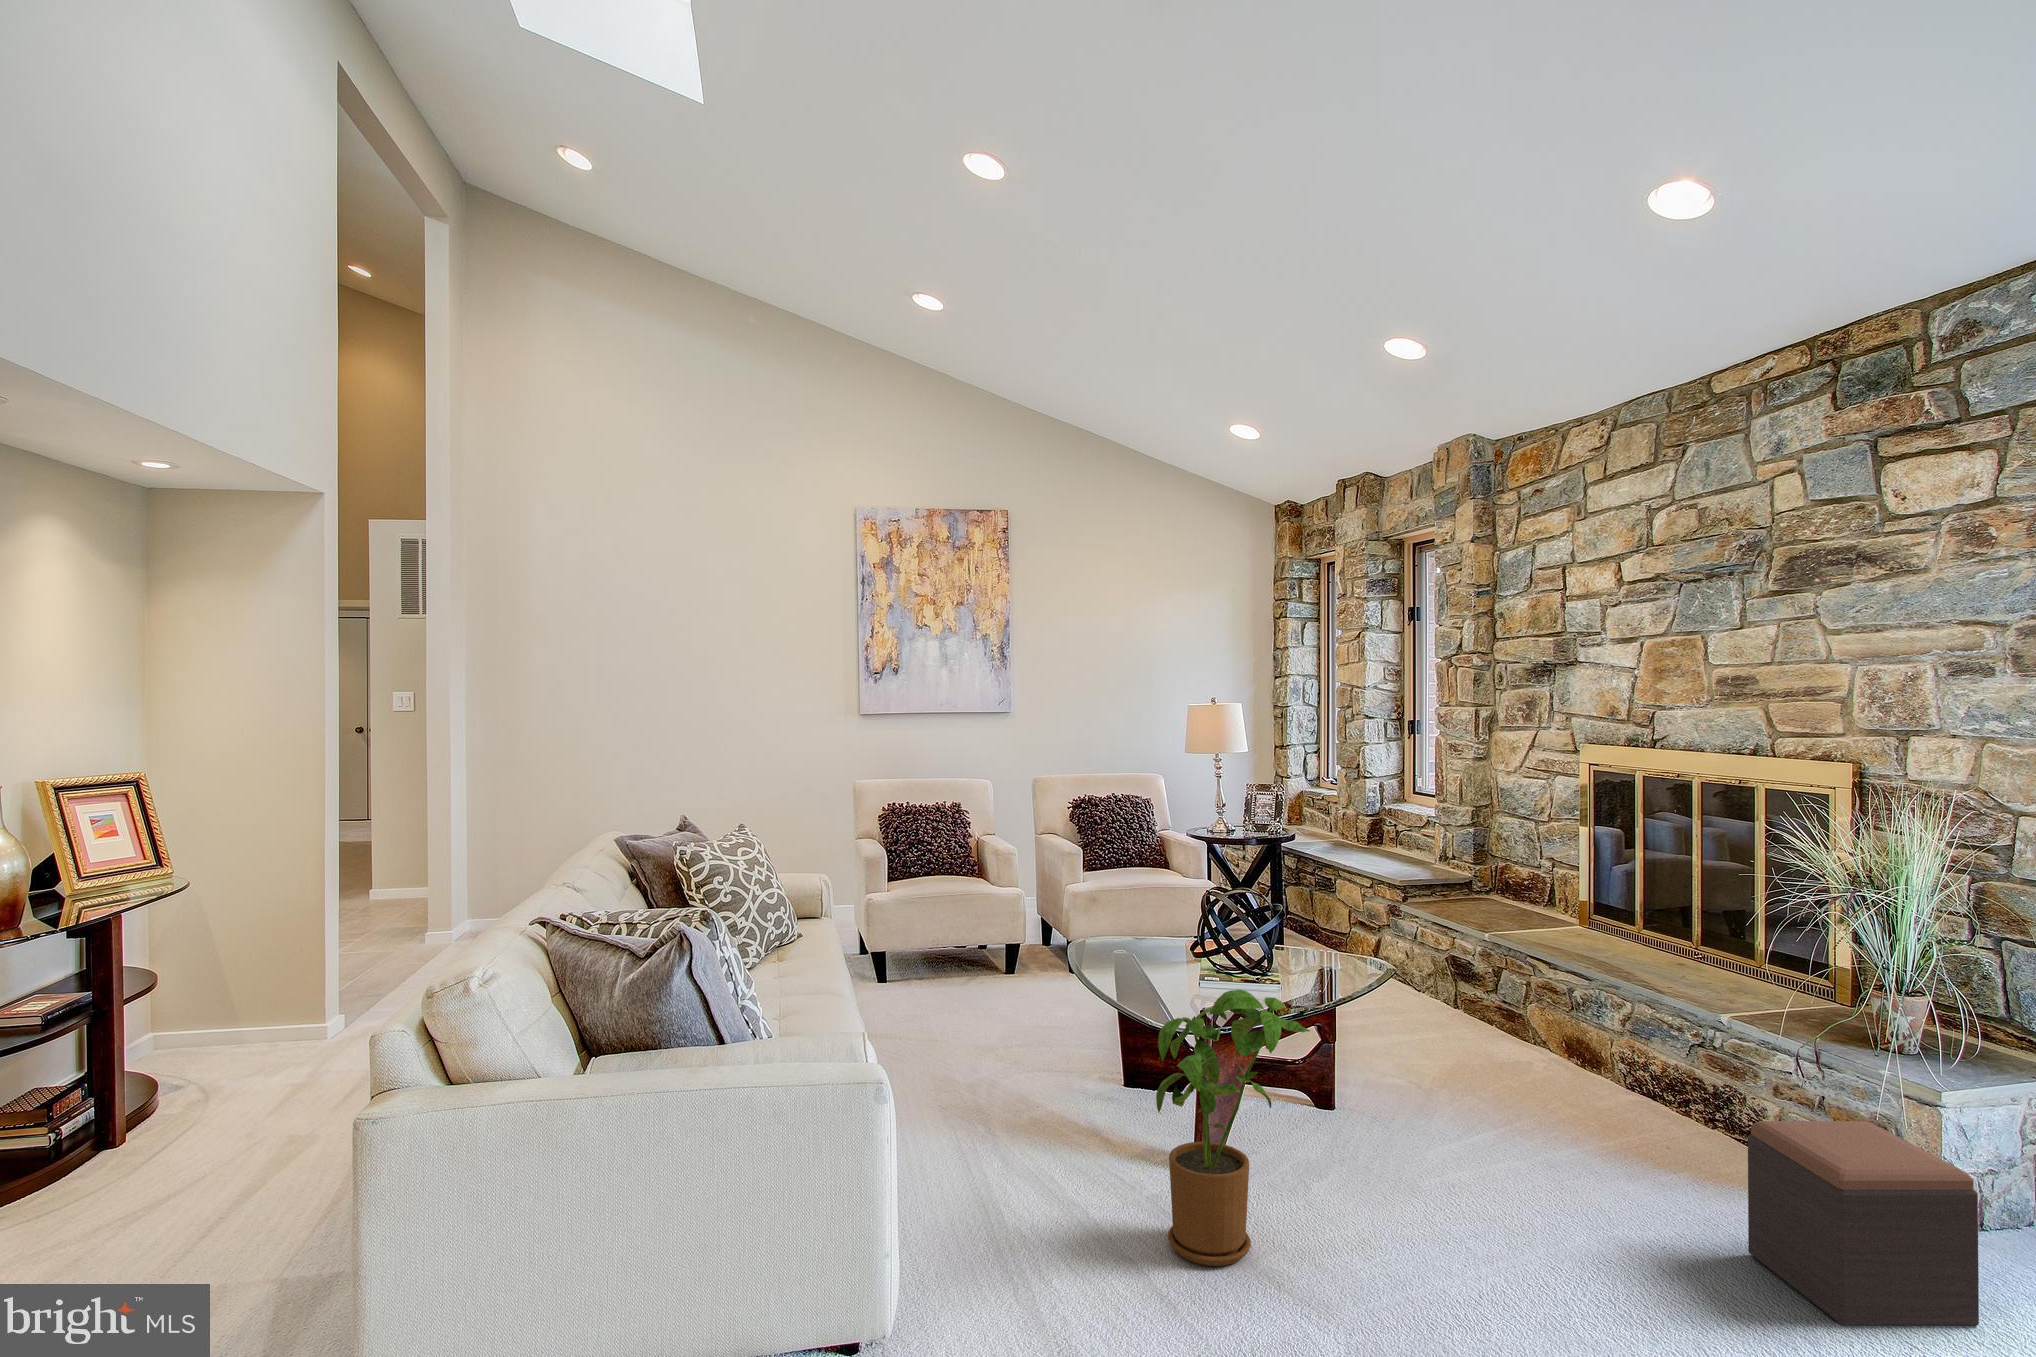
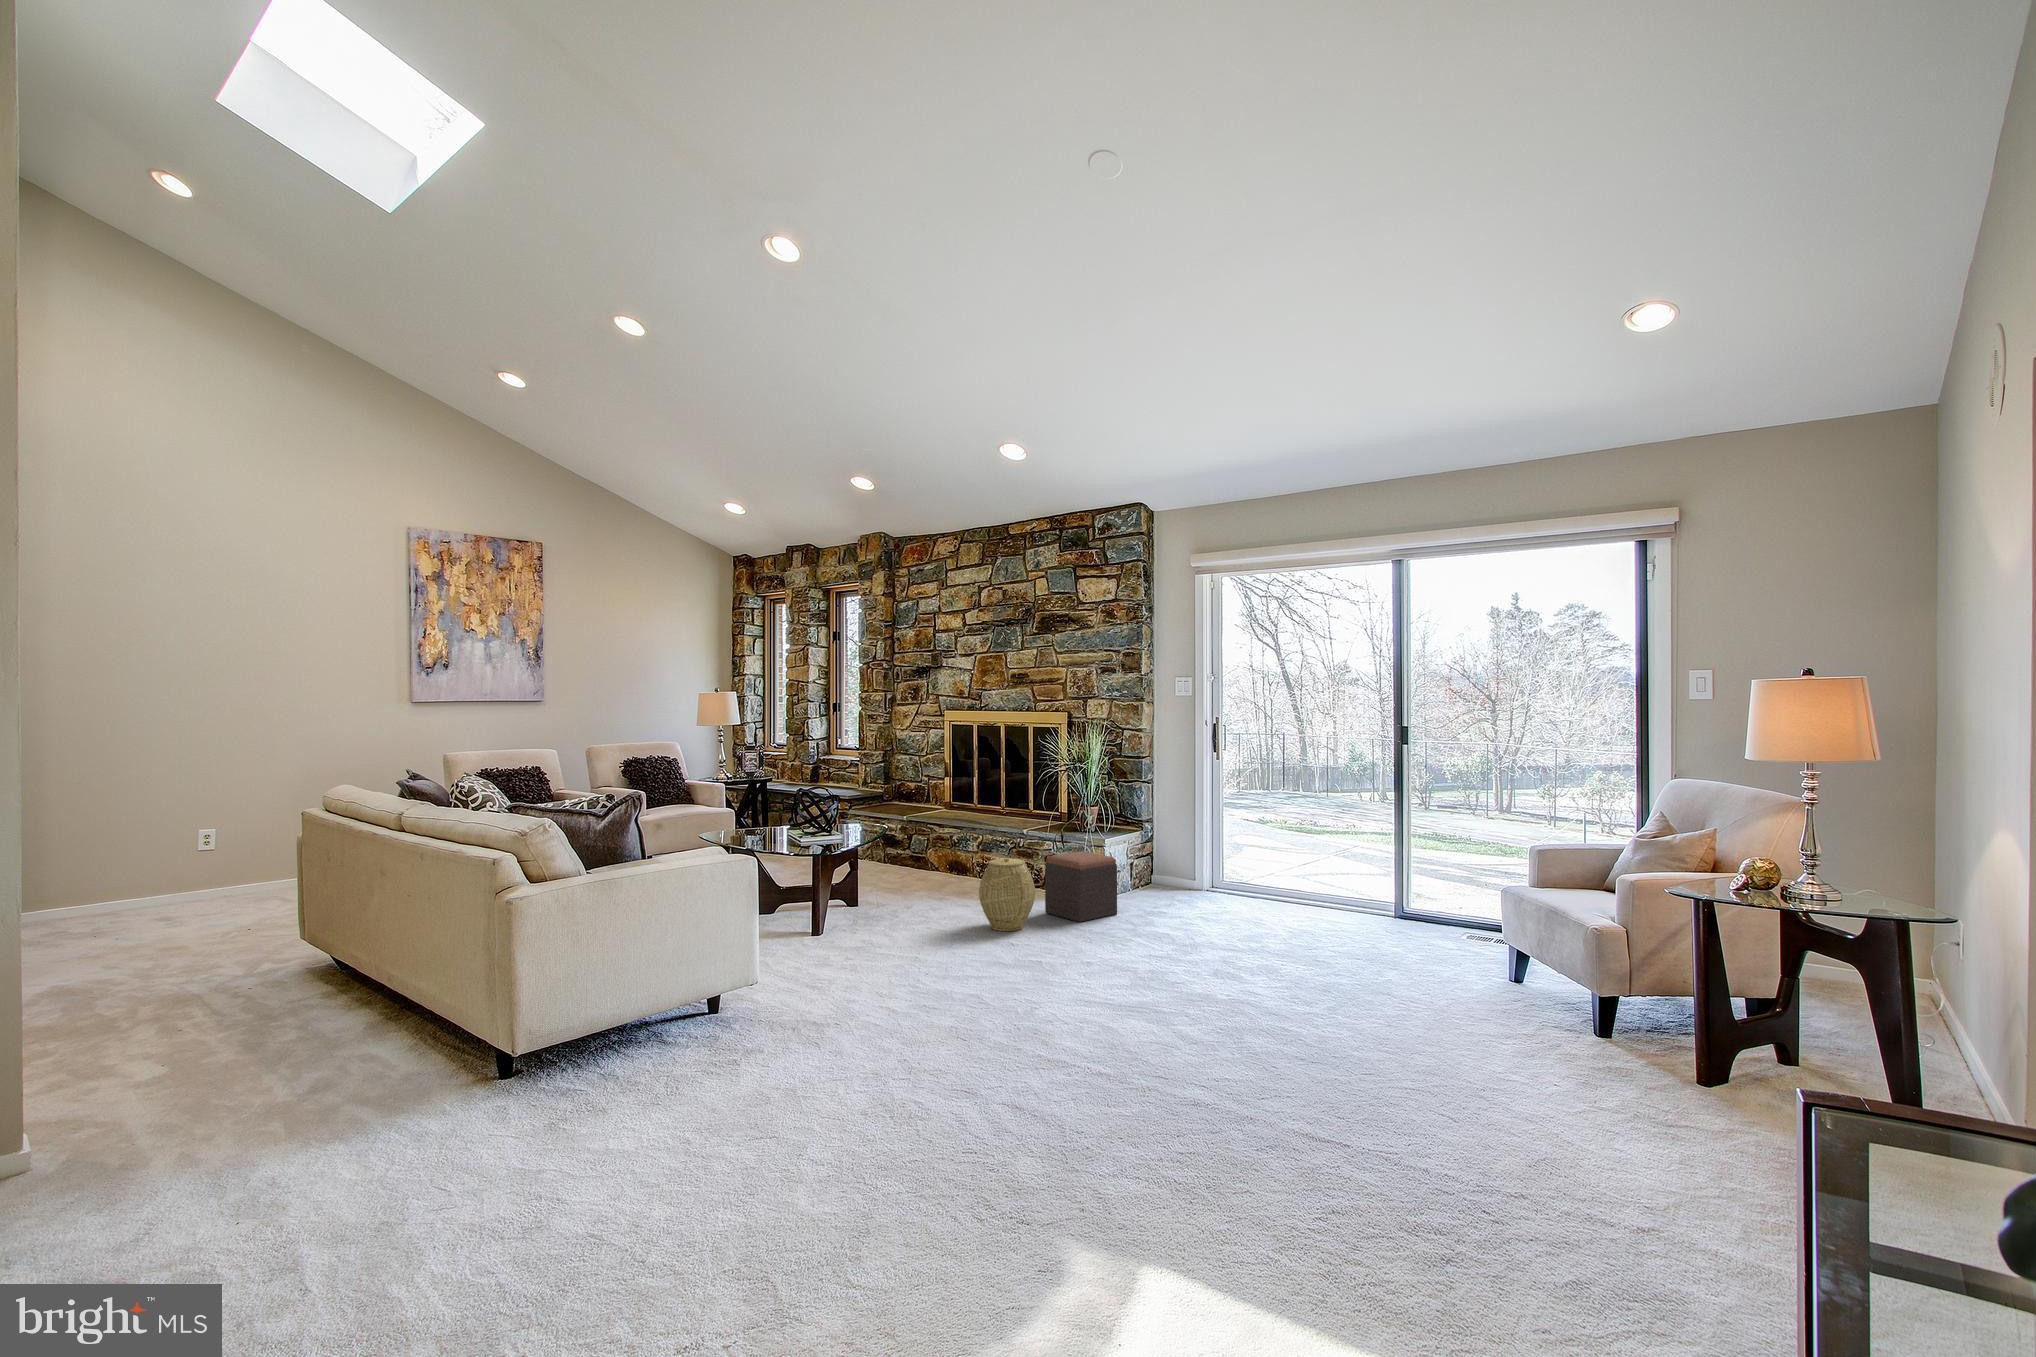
house plant: present [1156,990,1310,1266] -> none [811,821,888,957]
woven basket: none [1549,1110,1700,1301] -> present [979,858,1035,931]

